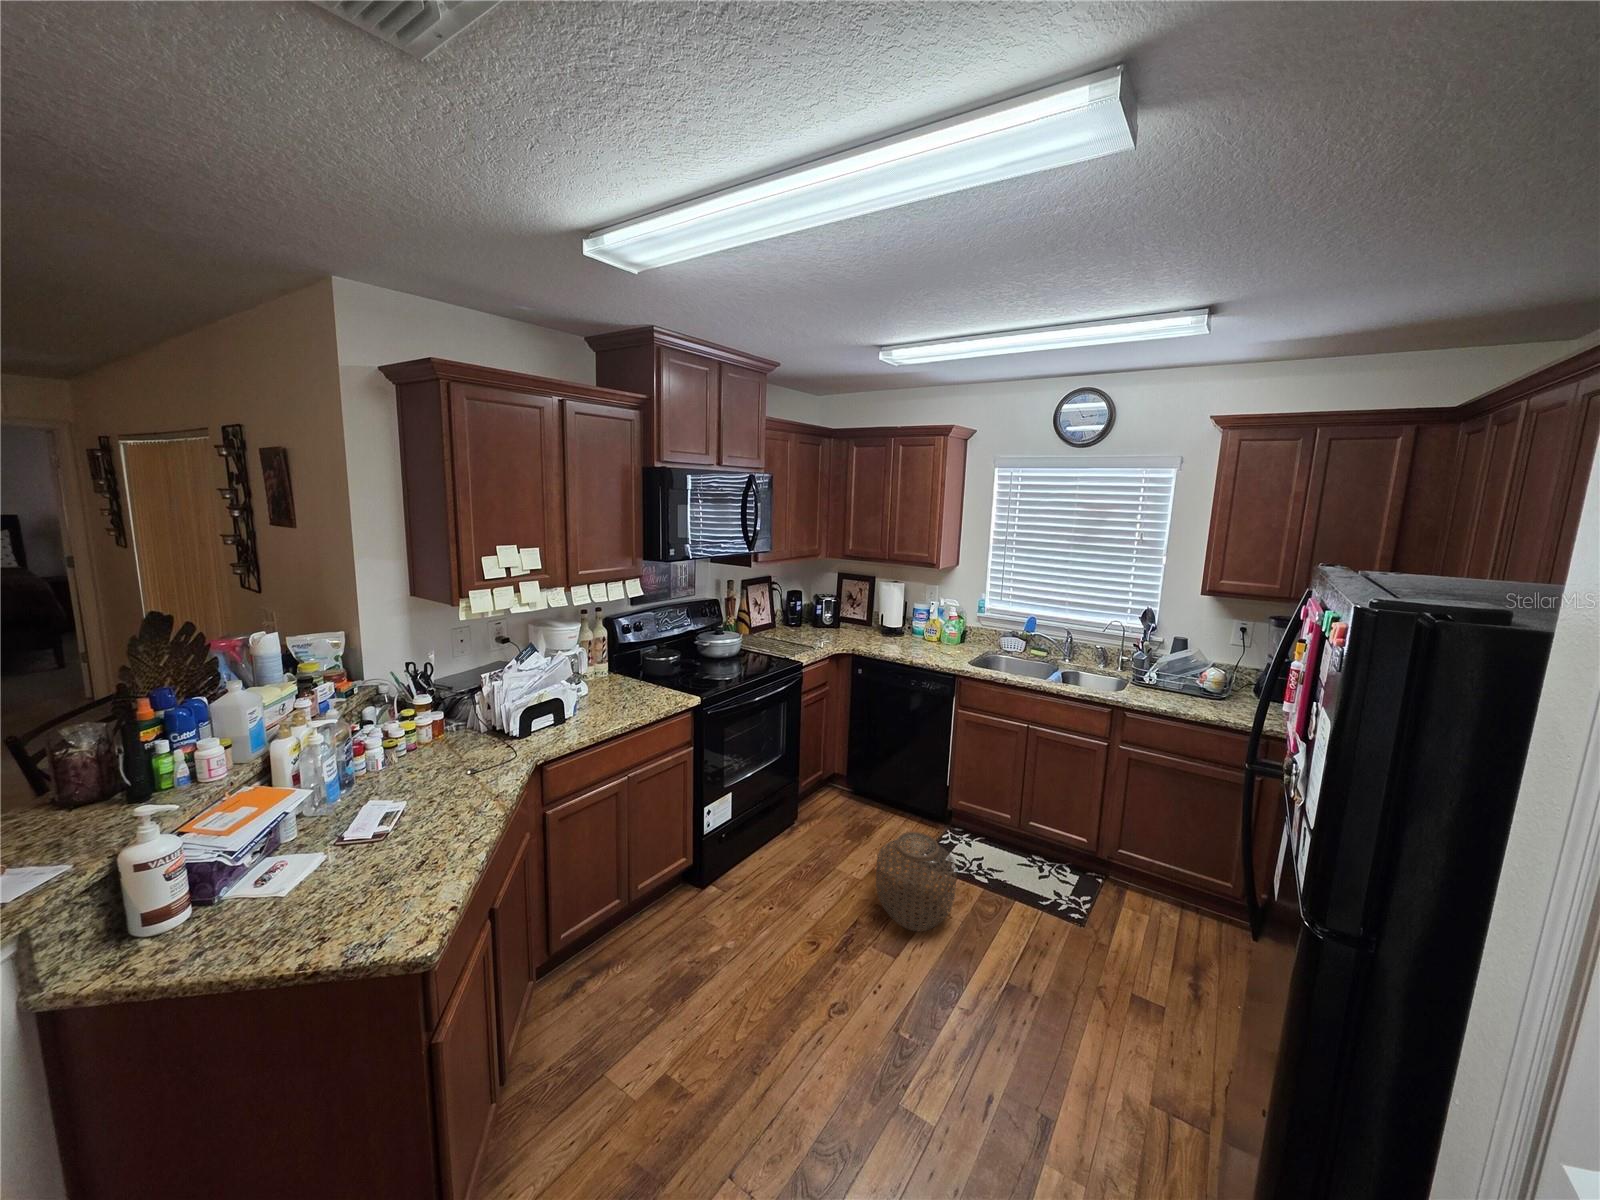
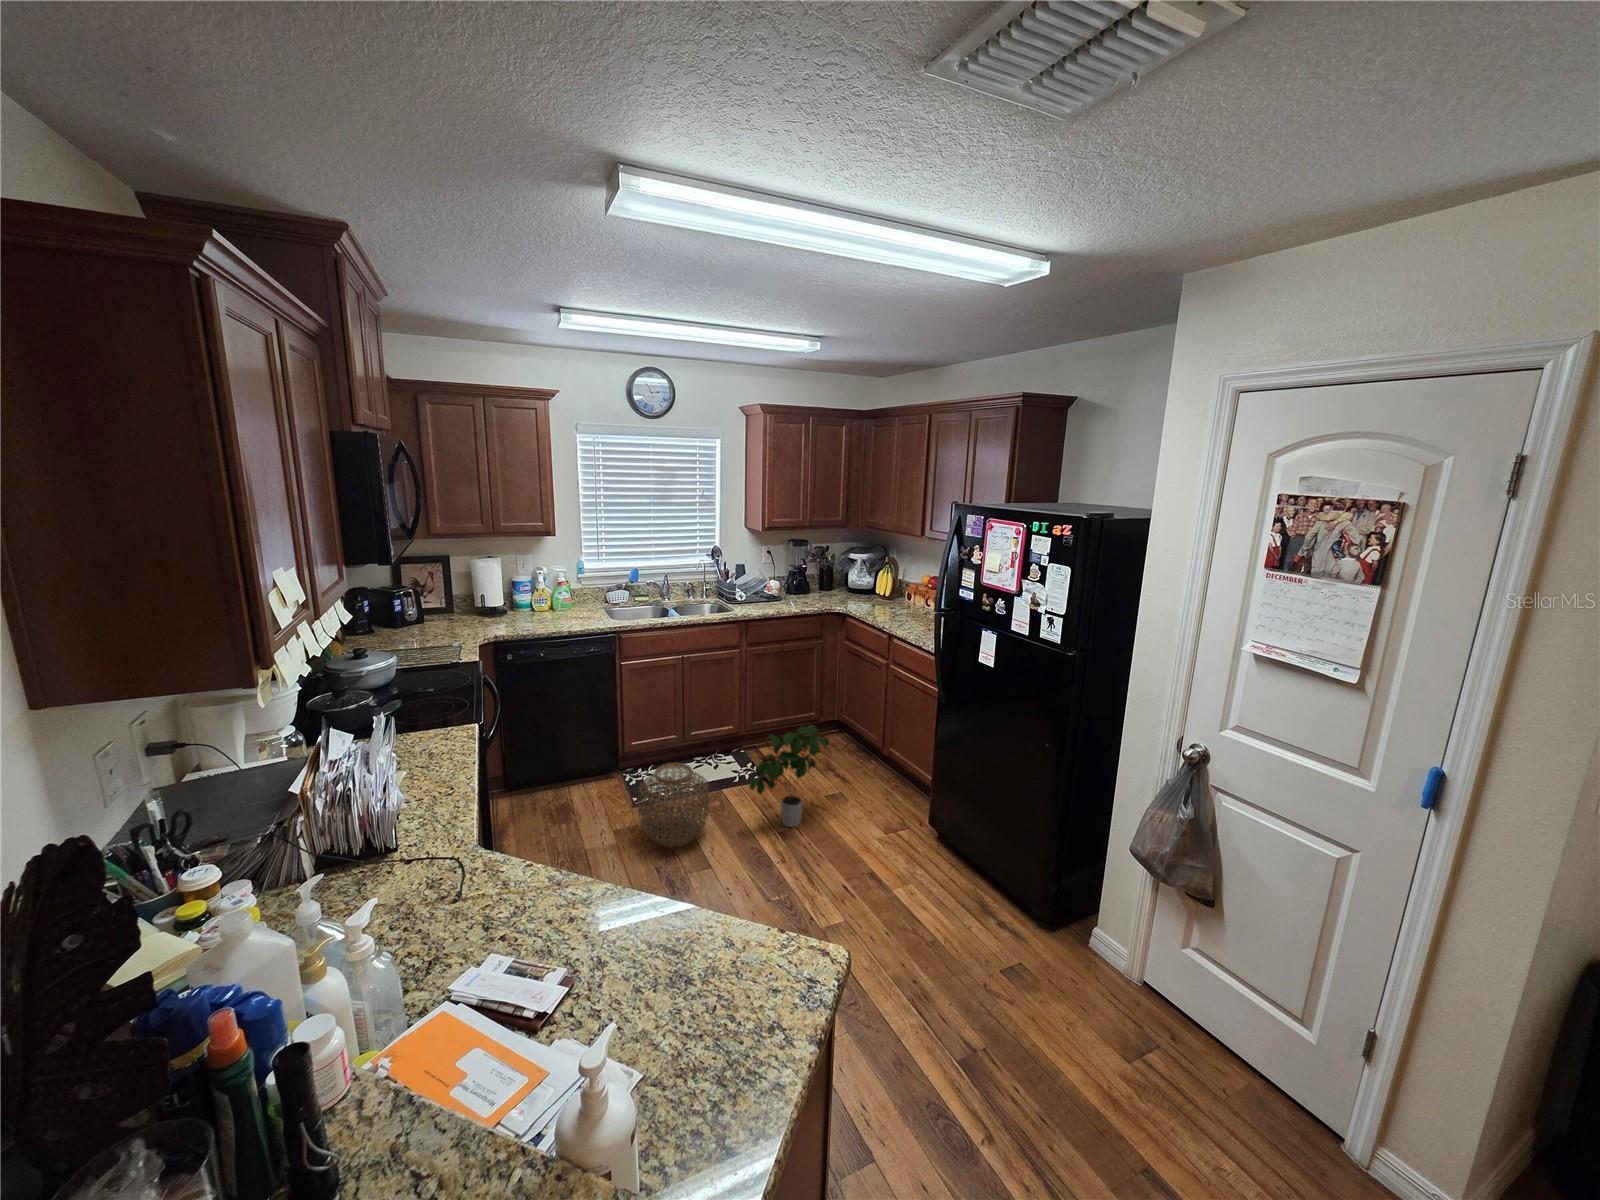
potted plant: none [987,863,1132,1006] -> present [749,725,829,827]

